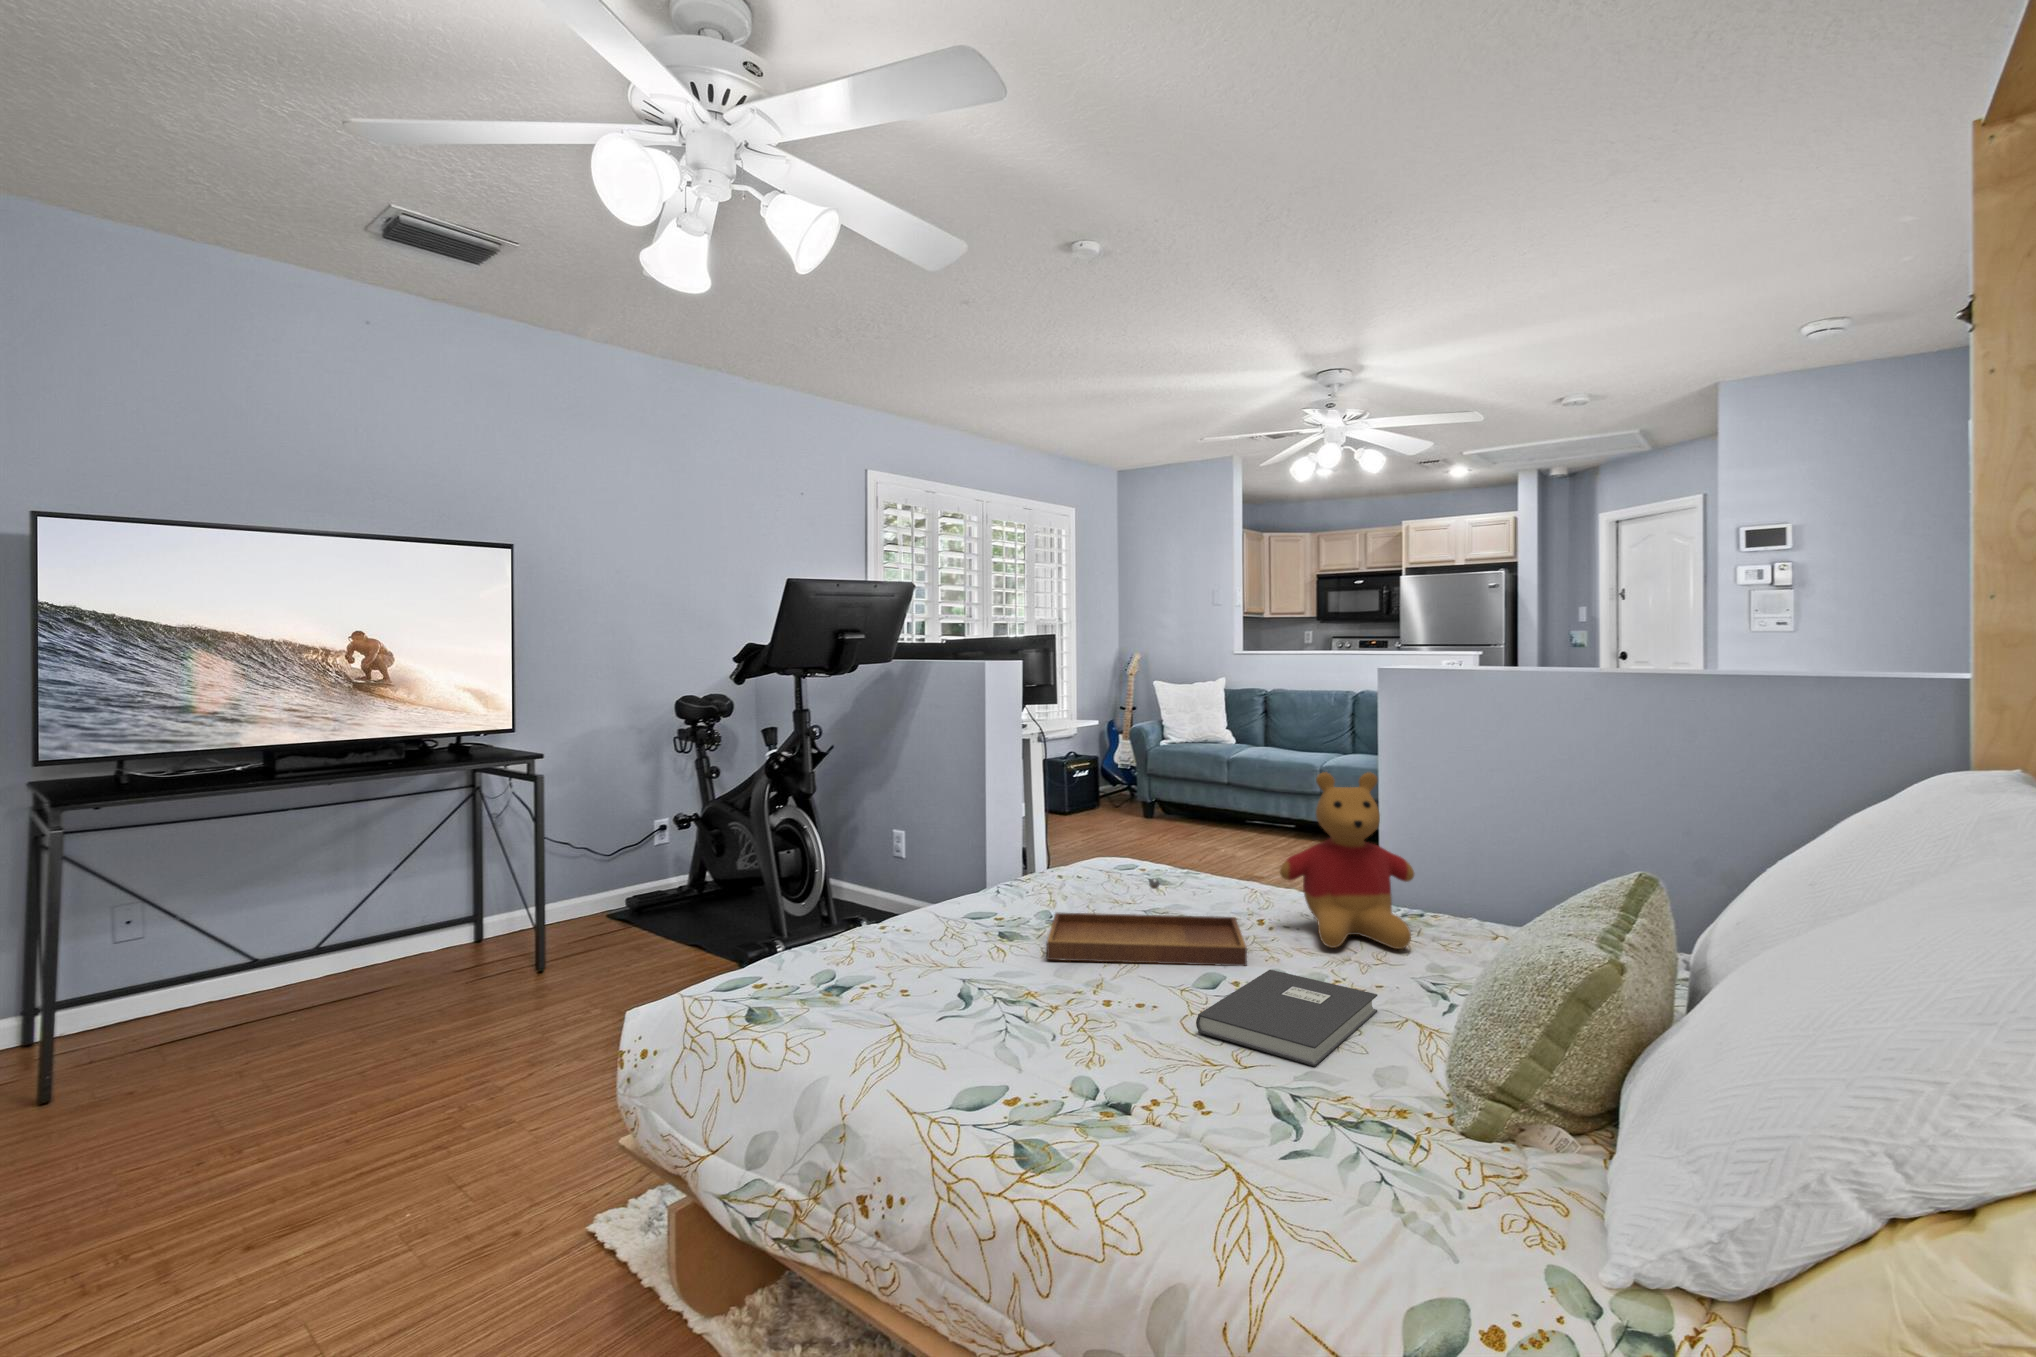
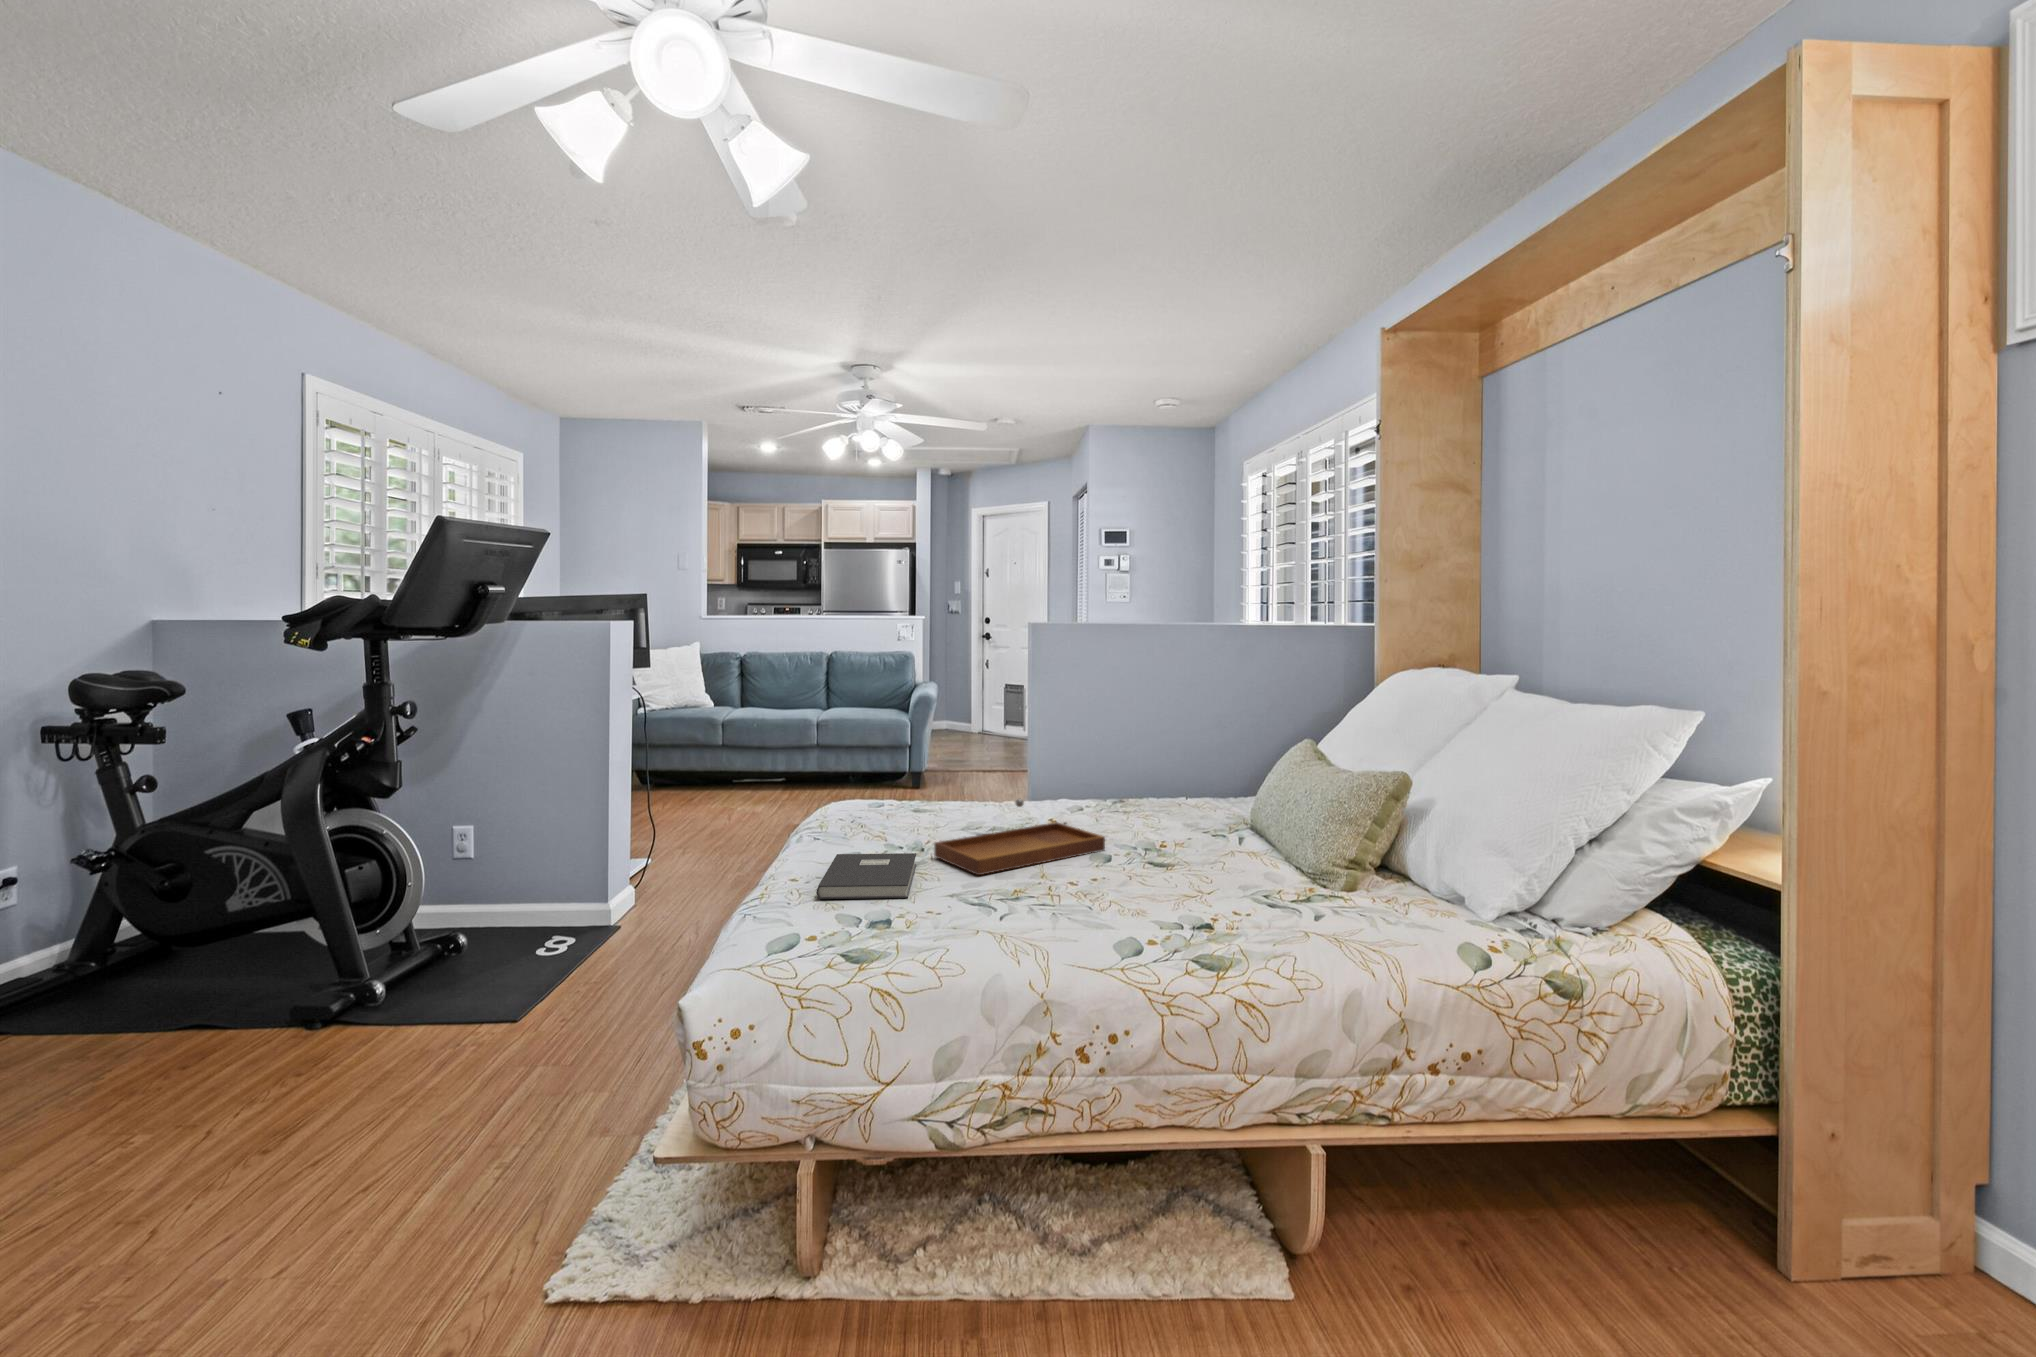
stuffed bear: present [1280,772,1414,949] -> none [1076,703,1172,830]
book: present [1196,970,1377,1066] -> present [816,853,916,899]

